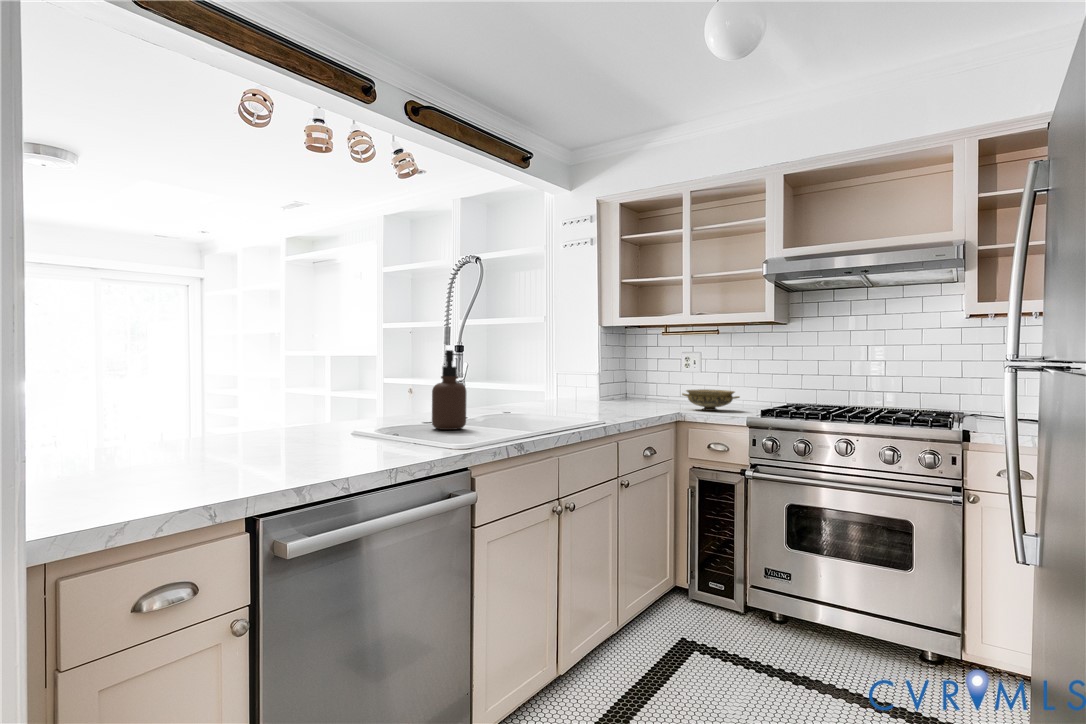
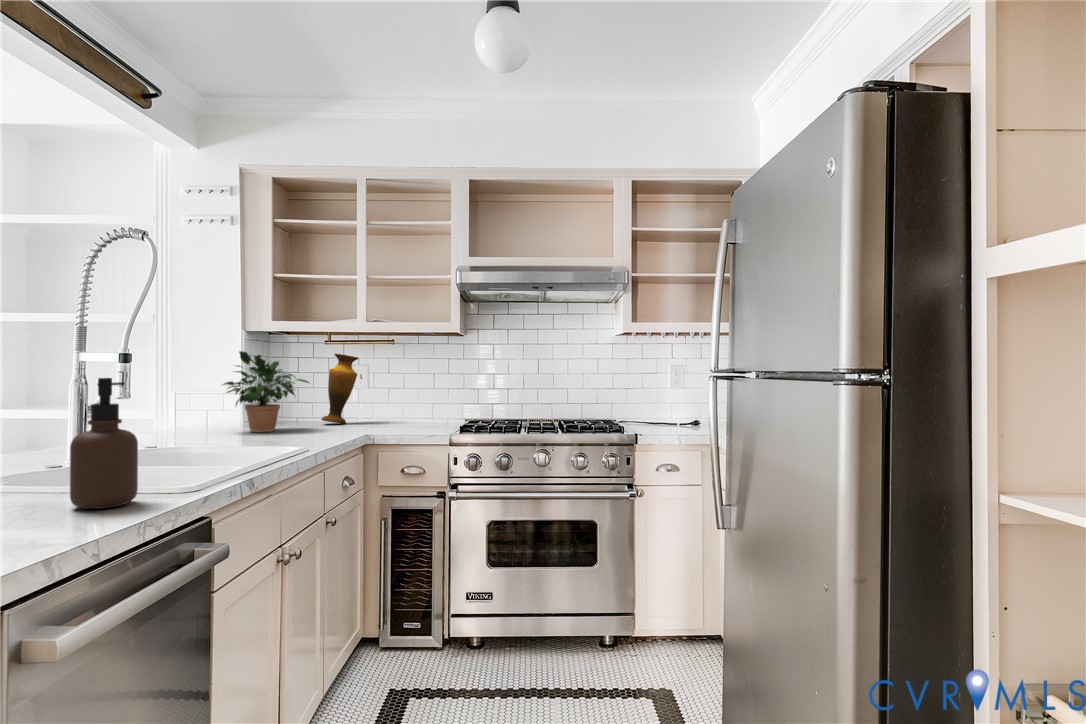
potted plant: none [575,341,643,405] -> present [223,351,309,432]
vase: none [658,344,690,404] -> present [322,354,358,424]
ceramic bowl: present [682,389,740,411] -> none [362,406,430,430]

